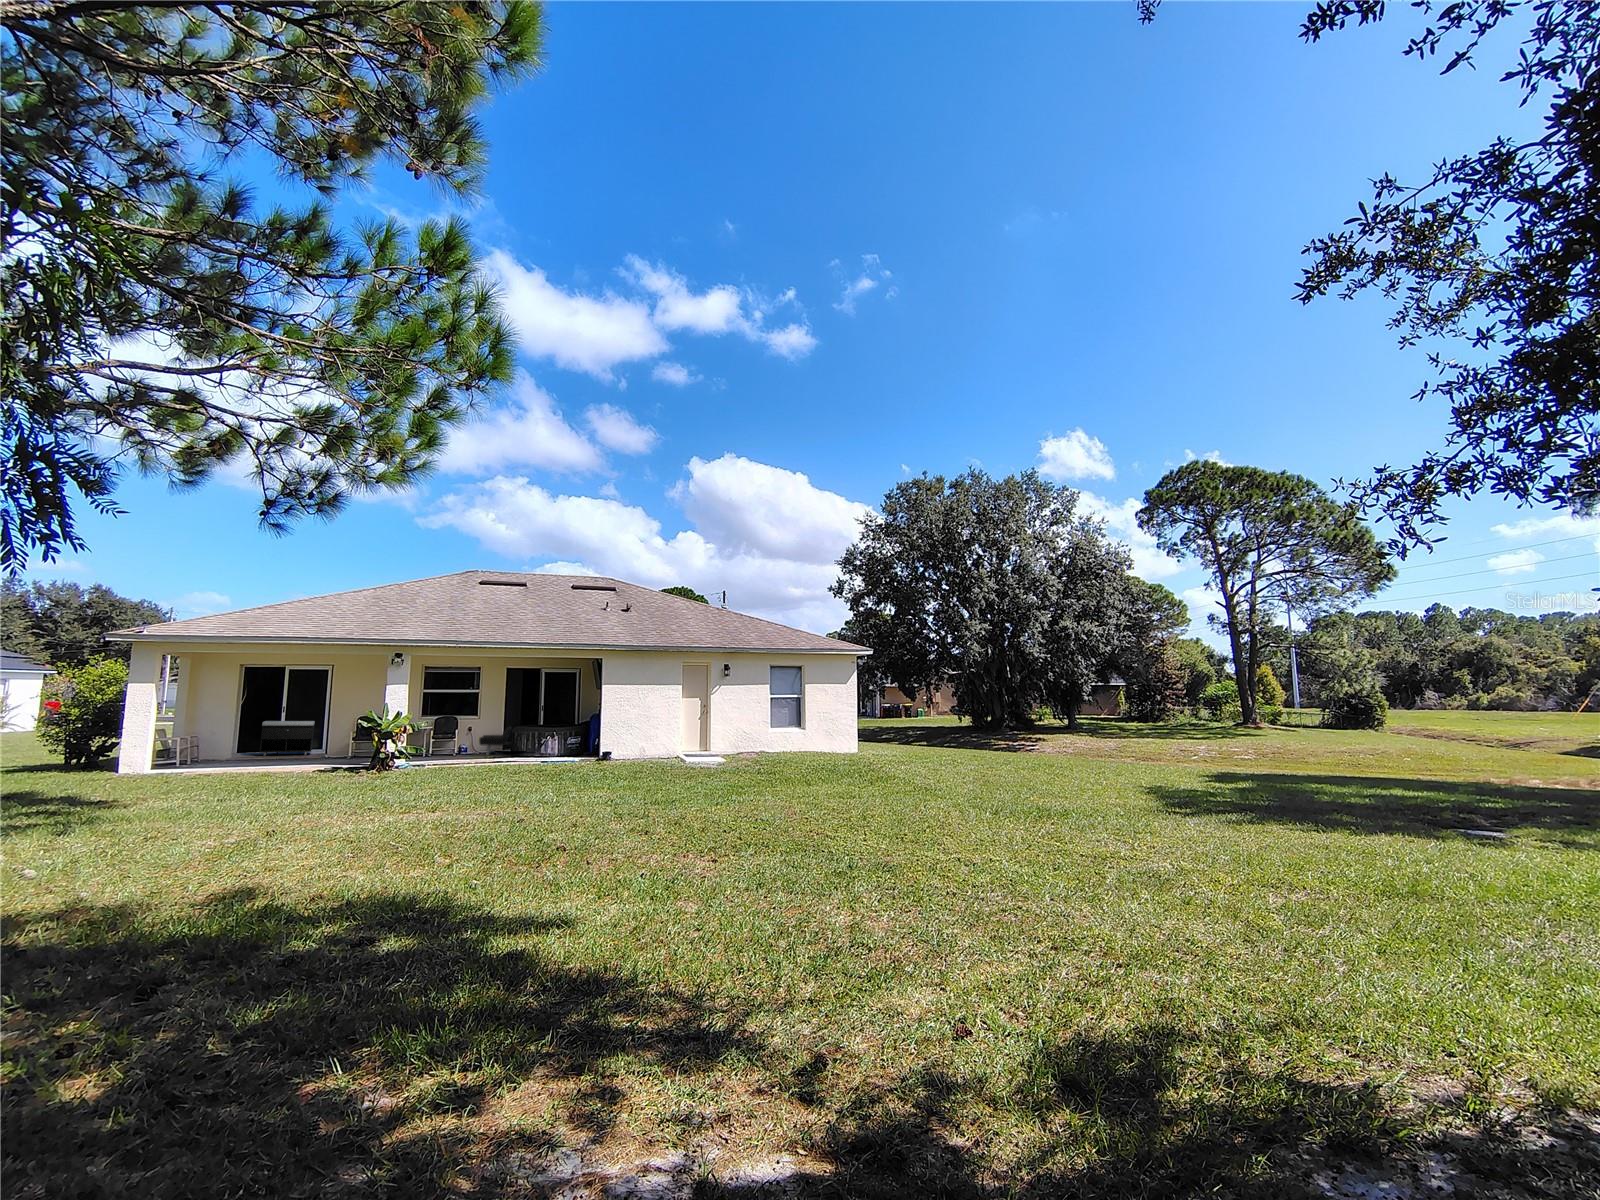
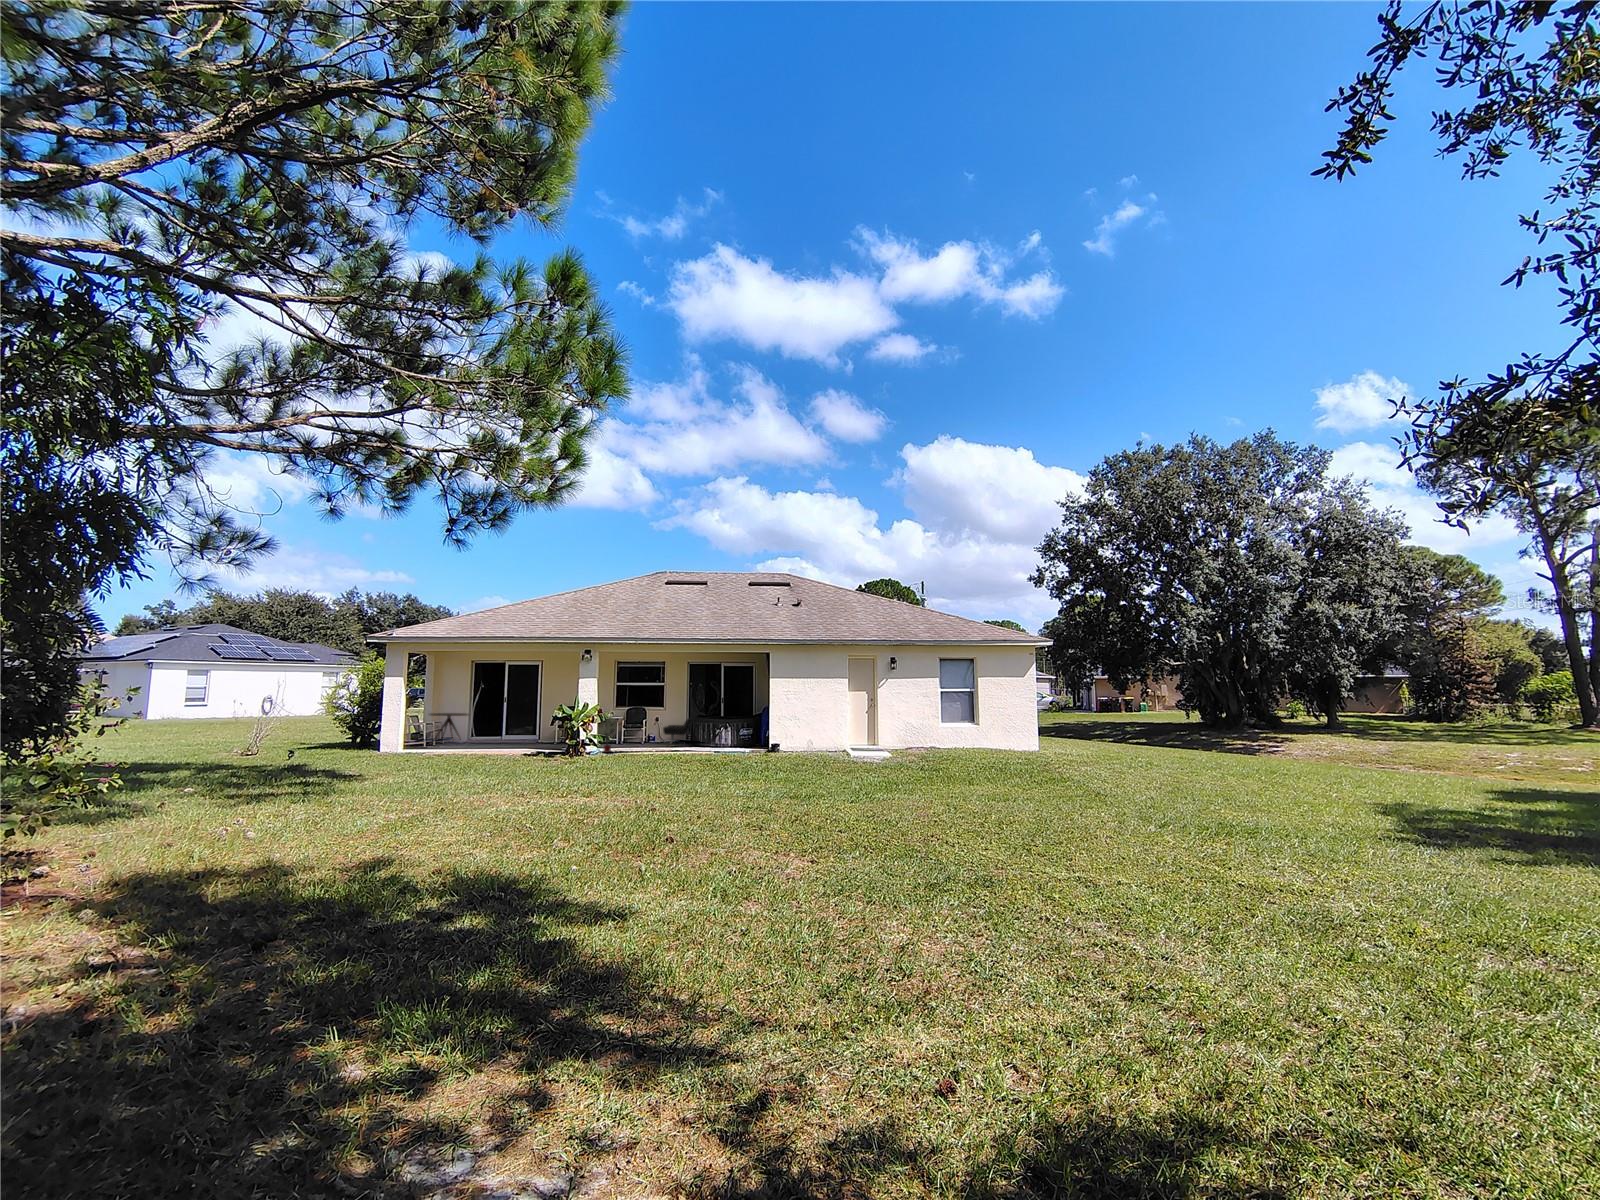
storage bench: present [259,721,315,756] -> none [486,709,530,740]
potted tree: none [410,724,434,766] -> present [598,716,616,753]
round table: none [182,726,239,759] -> present [430,713,468,740]

